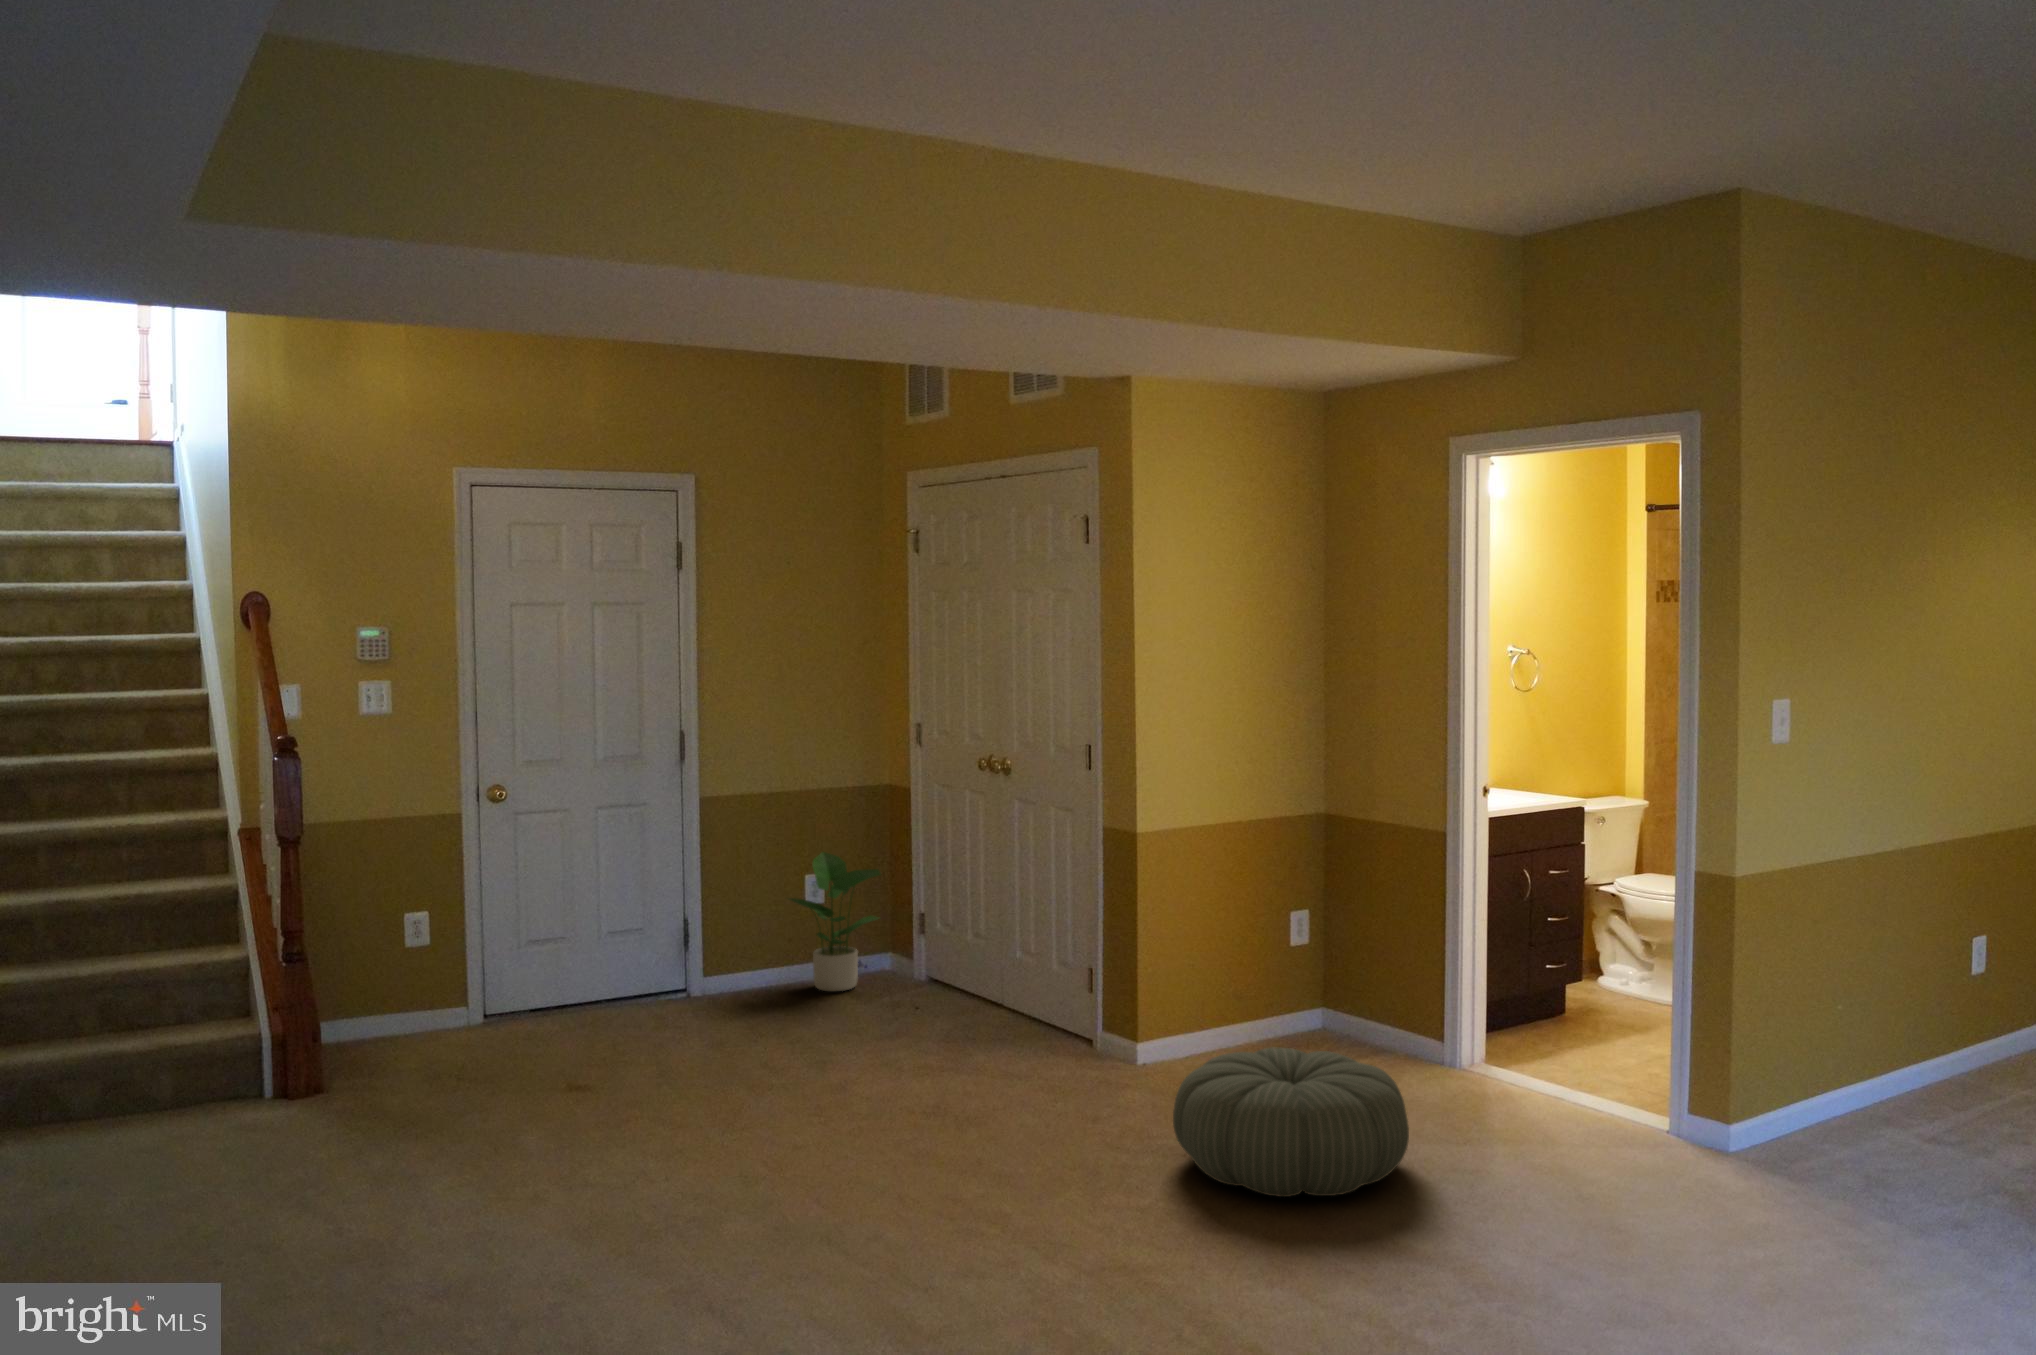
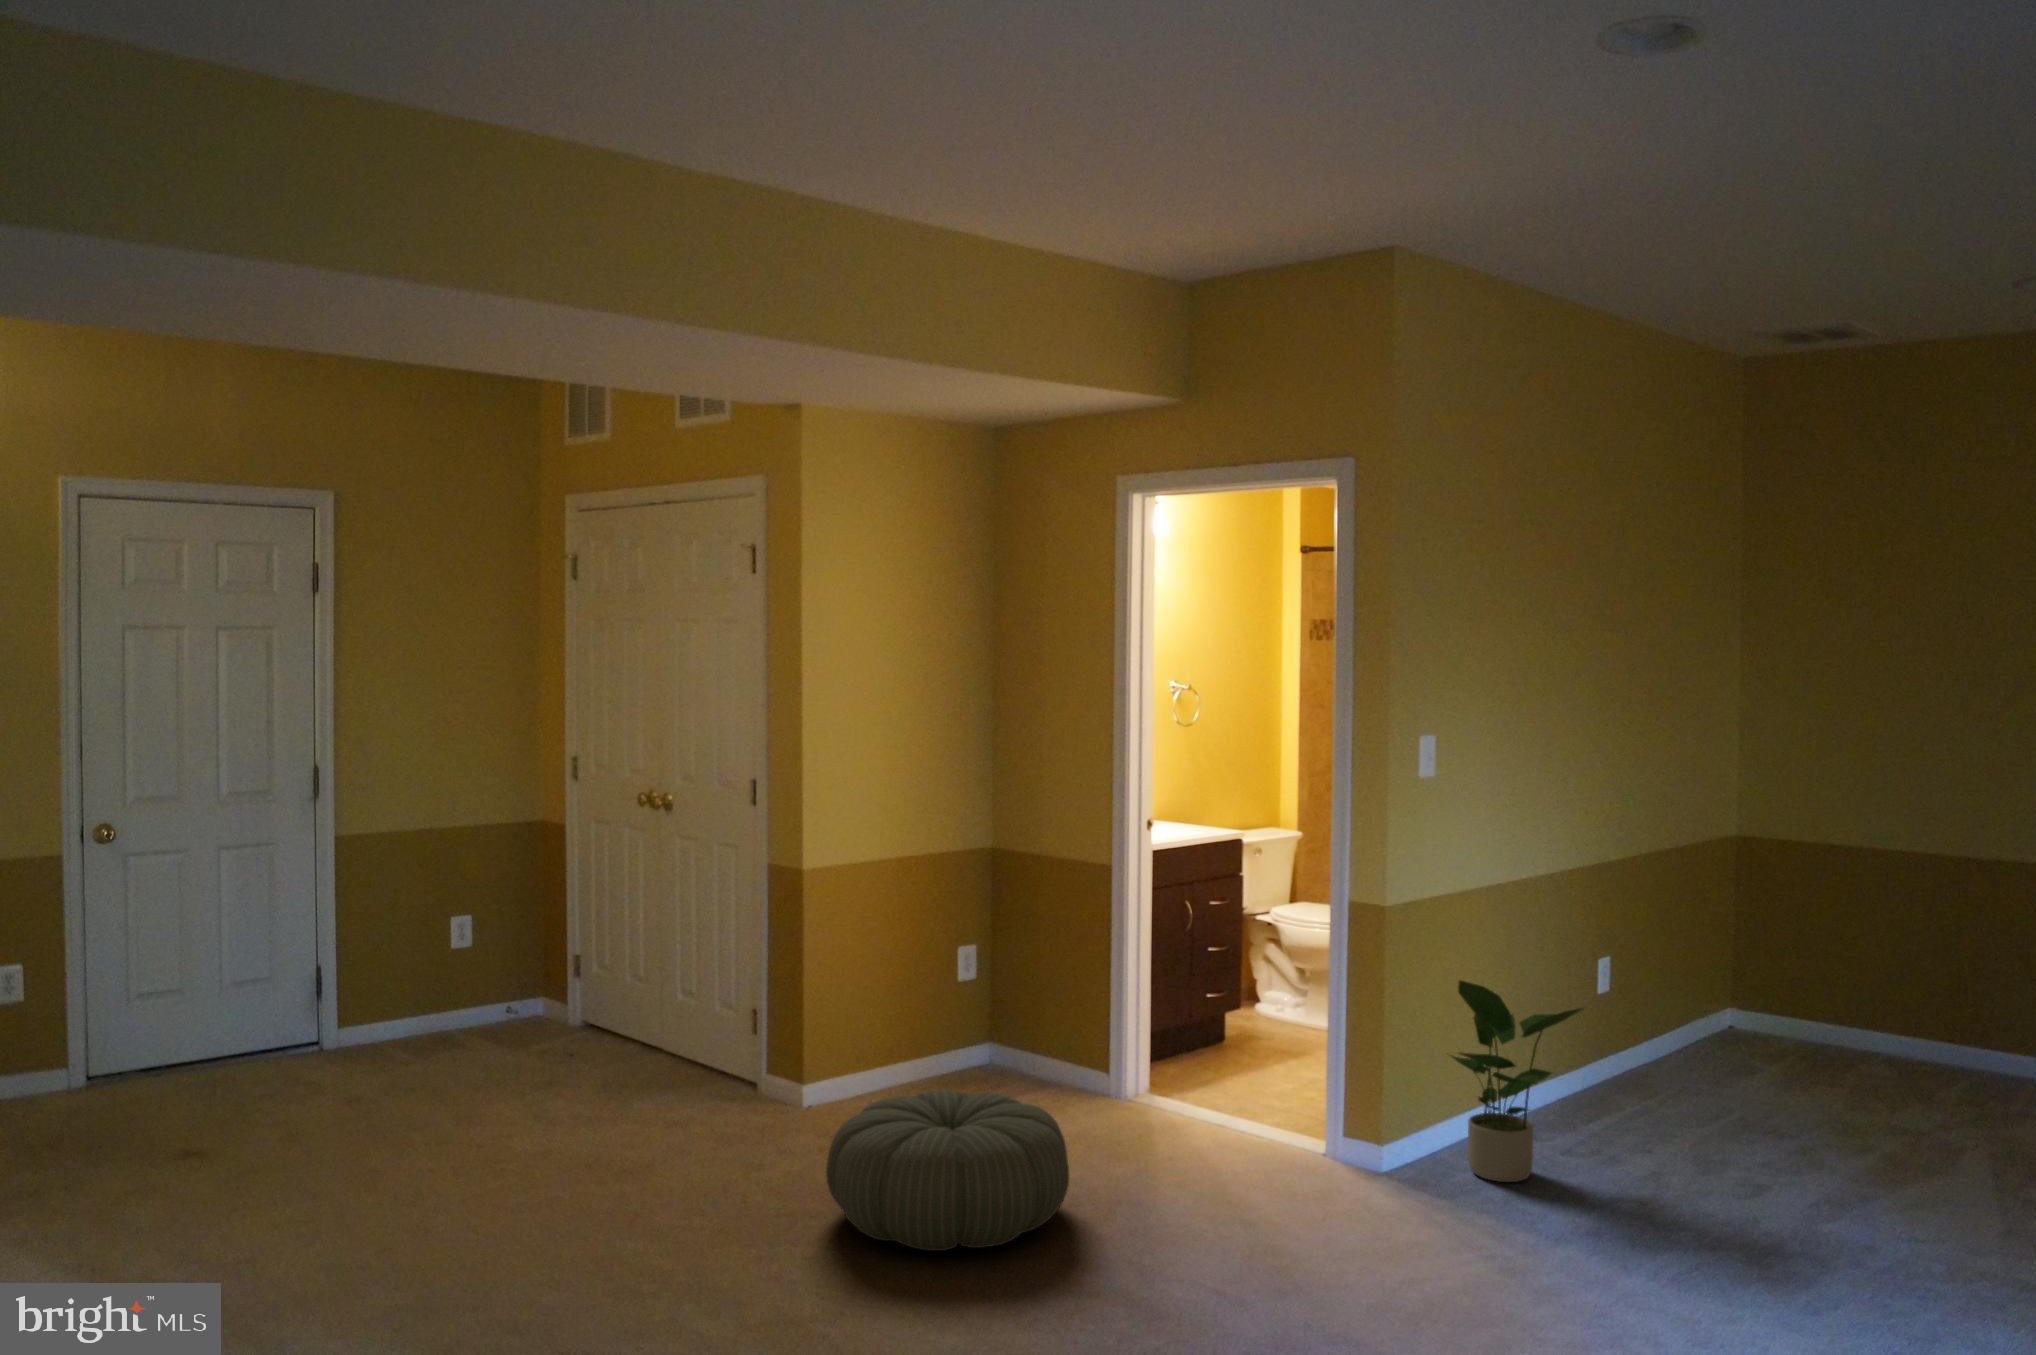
potted plant: present [790,852,881,991] -> present [1451,980,1582,1182]

